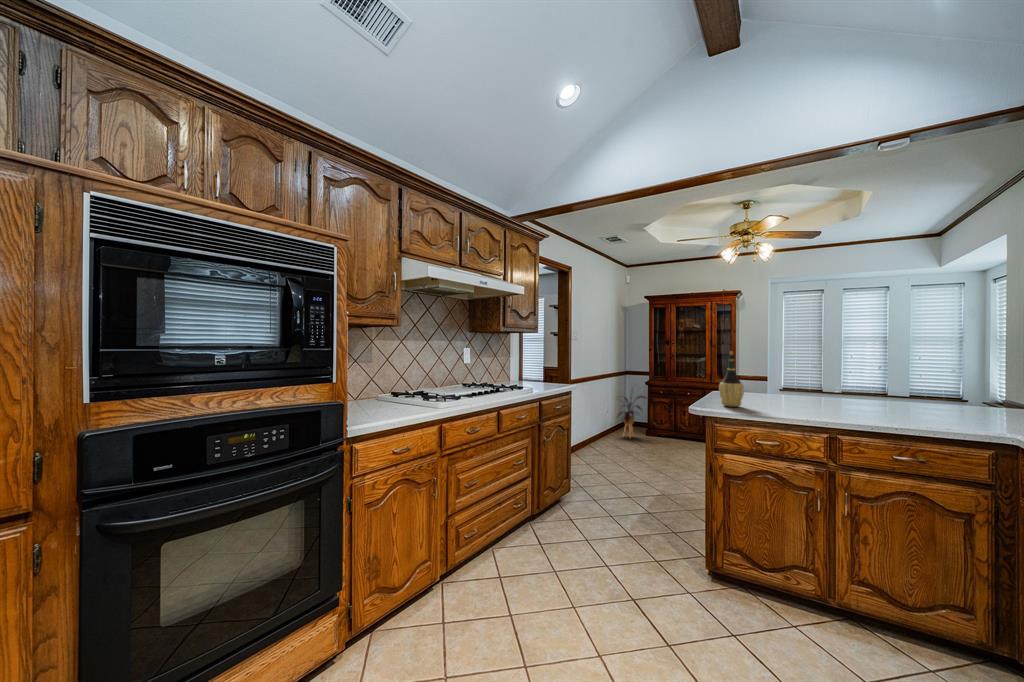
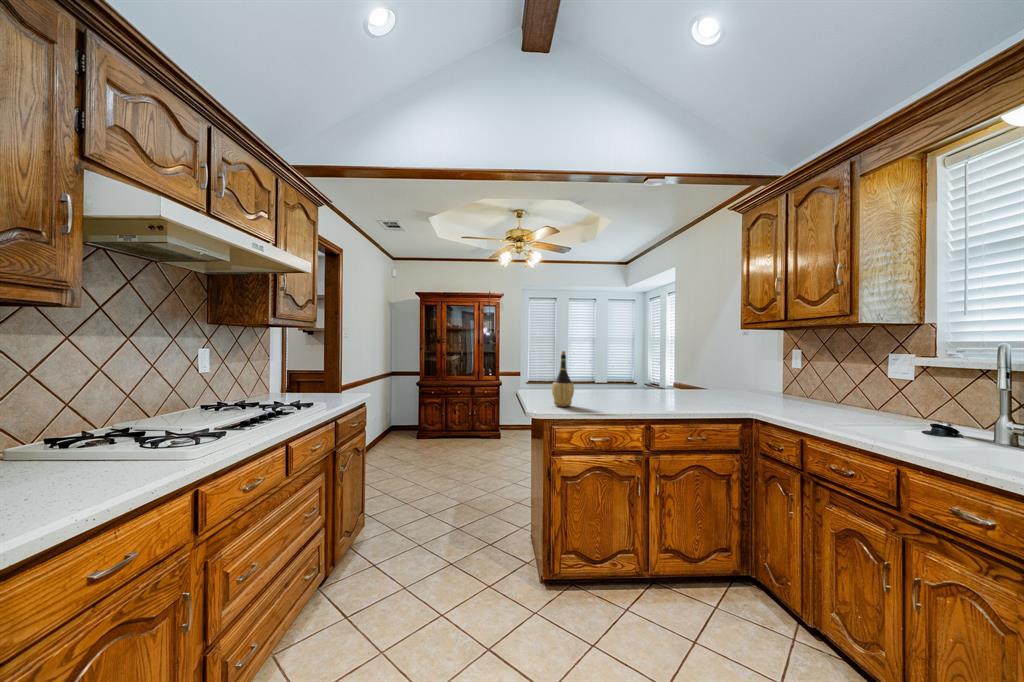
house plant: present [617,396,646,436] -> none [382,385,423,442]

